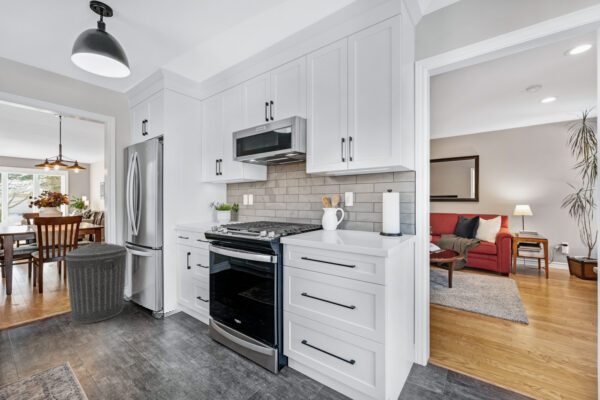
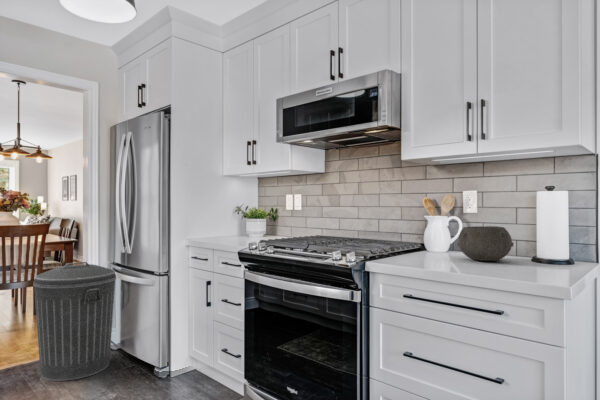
bowl: none [339,214,371,235] -> present [457,226,514,261]

